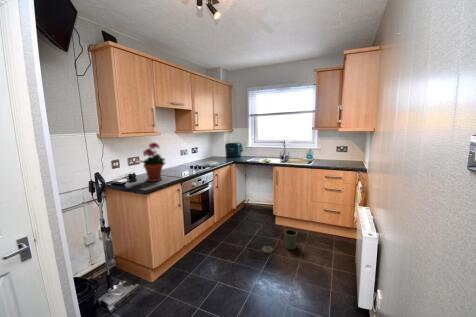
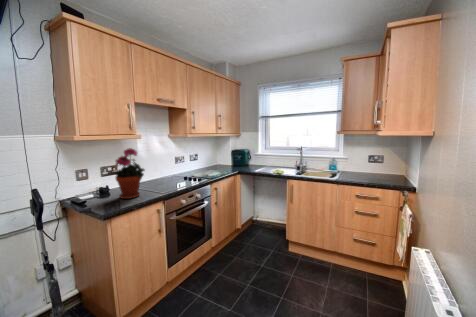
trash can: present [262,230,297,253] -> none [269,265,317,297]

